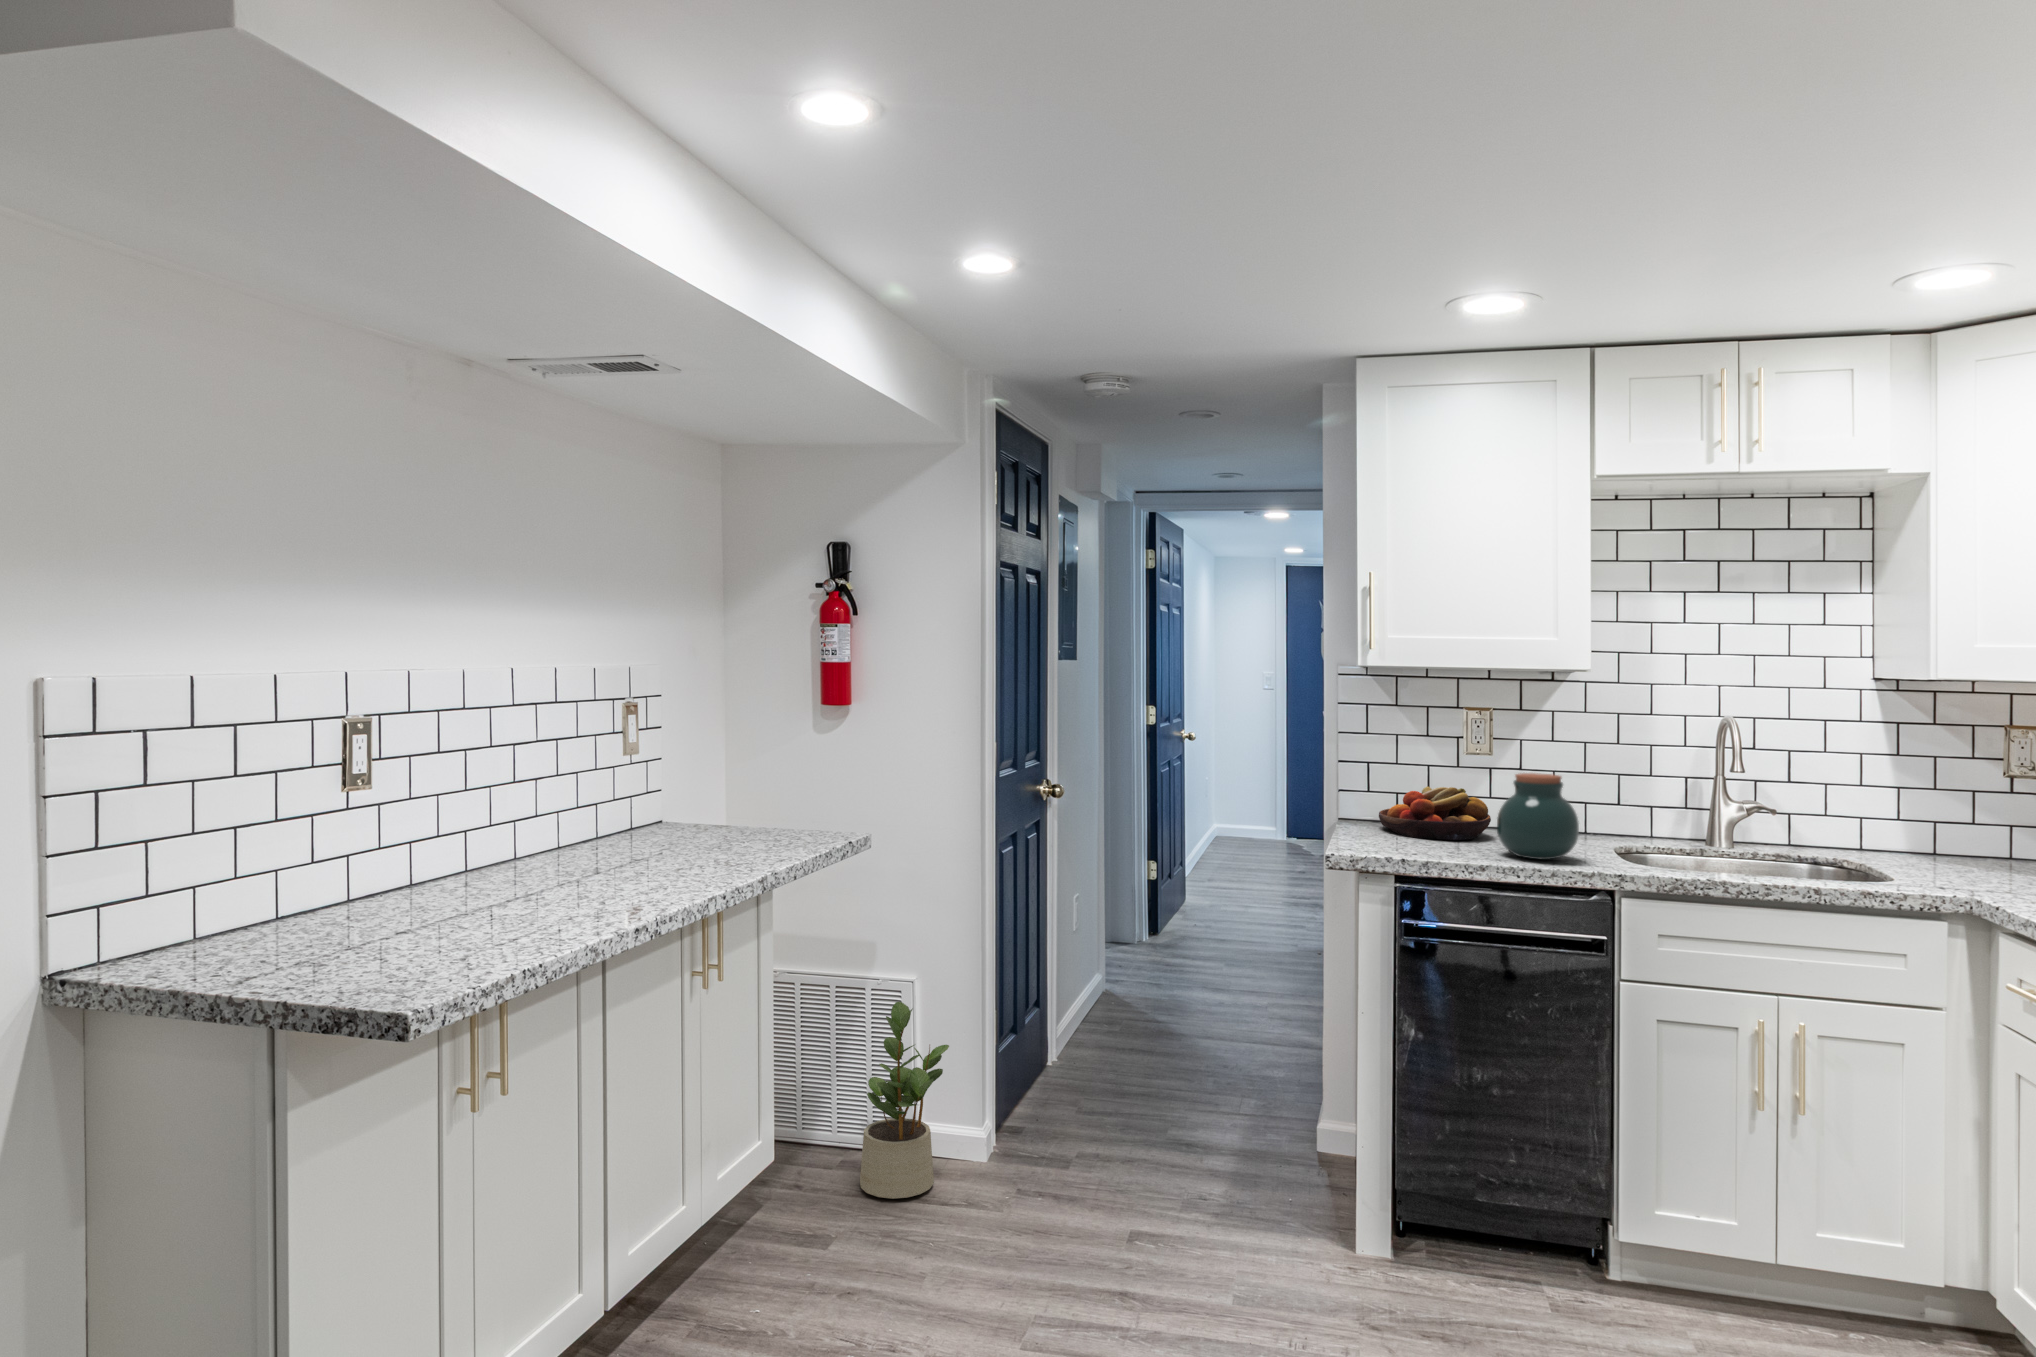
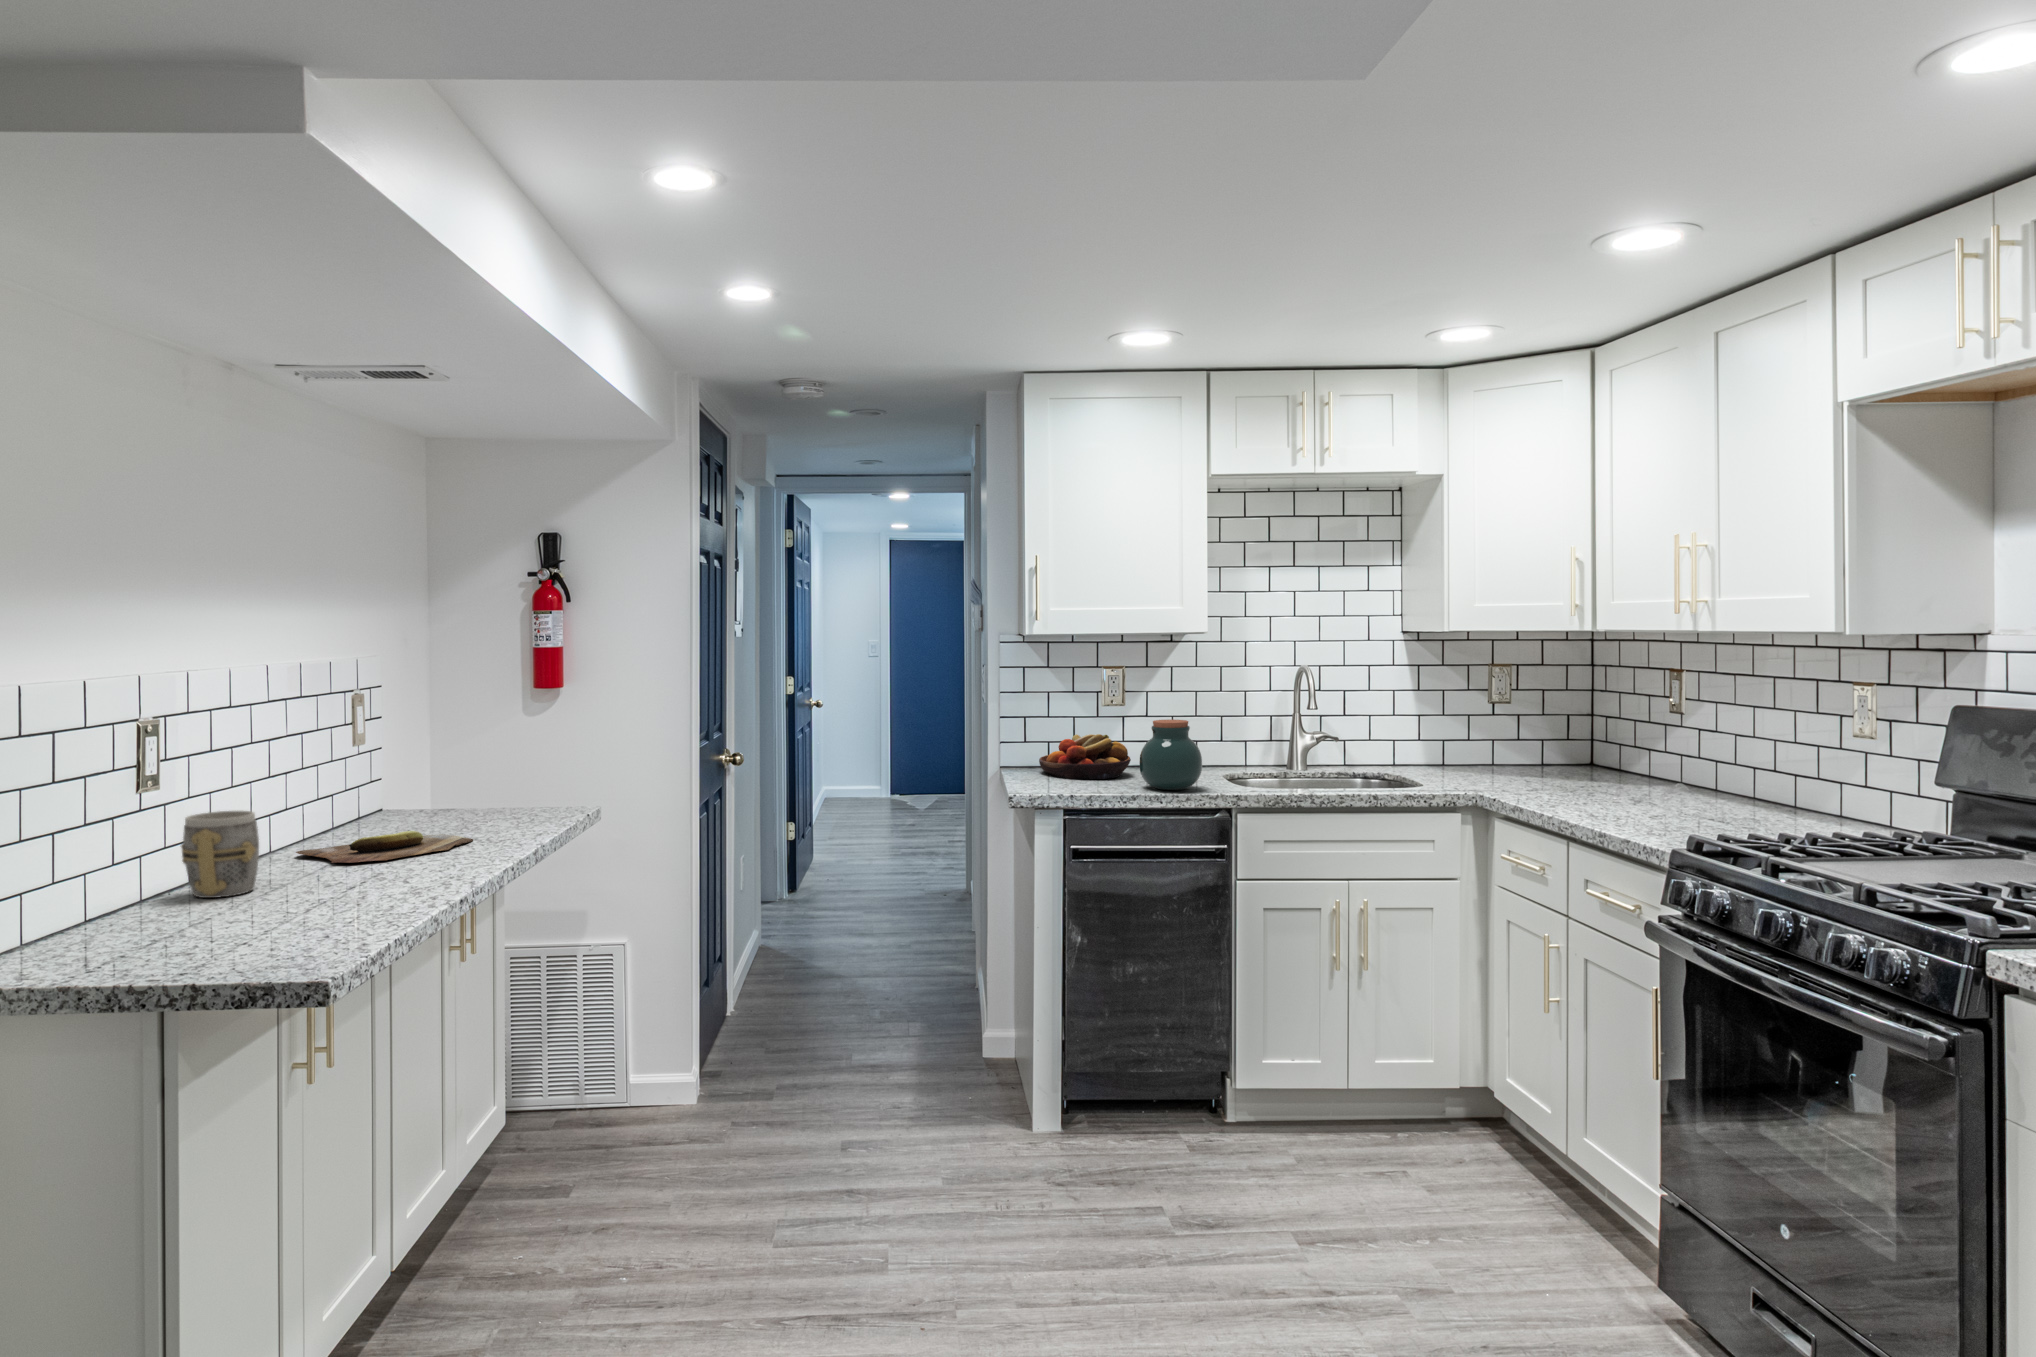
mug: none [415,814,499,902] -> present [181,811,259,898]
cutting board: none [560,846,732,875] -> present [296,831,473,863]
potted plant: present [860,1002,949,1199] -> none [580,966,660,1151]

